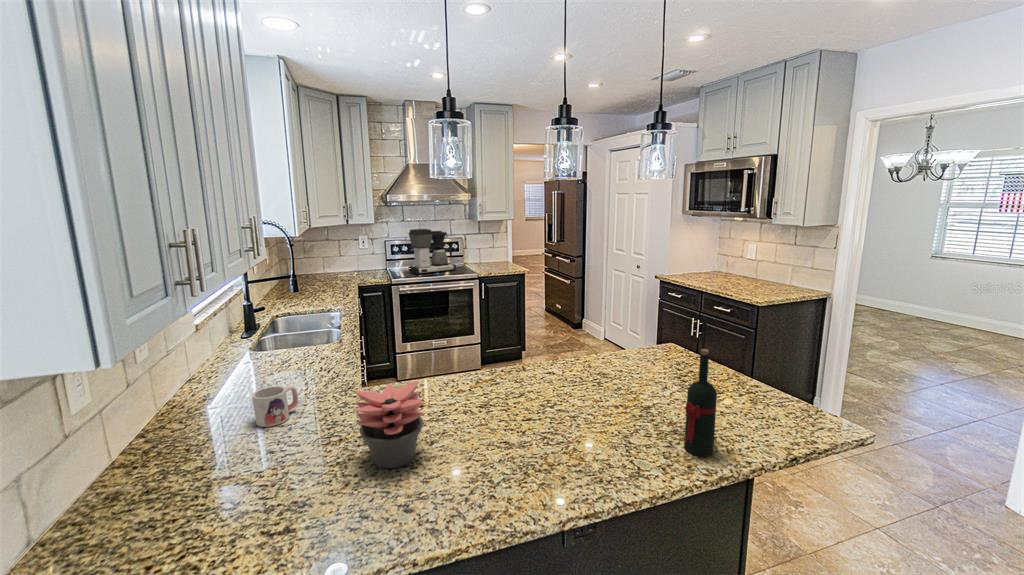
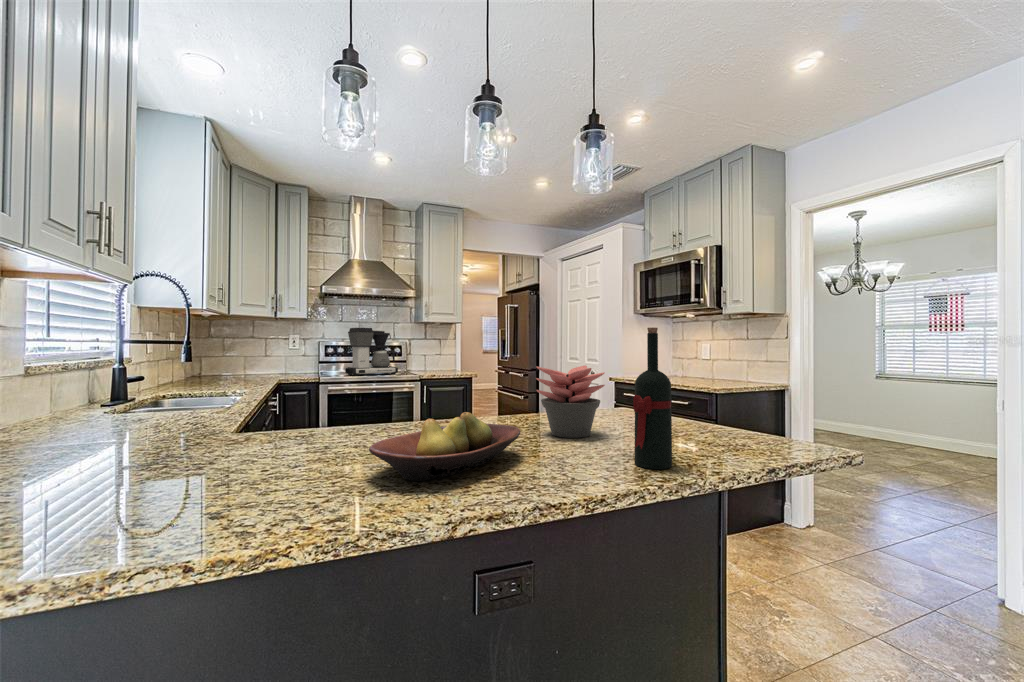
succulent plant: present [355,381,423,468] -> present [536,365,605,438]
mug: present [252,386,298,427] -> none [55,407,131,455]
fruit bowl: none [491,401,595,470] -> present [369,412,520,481]

